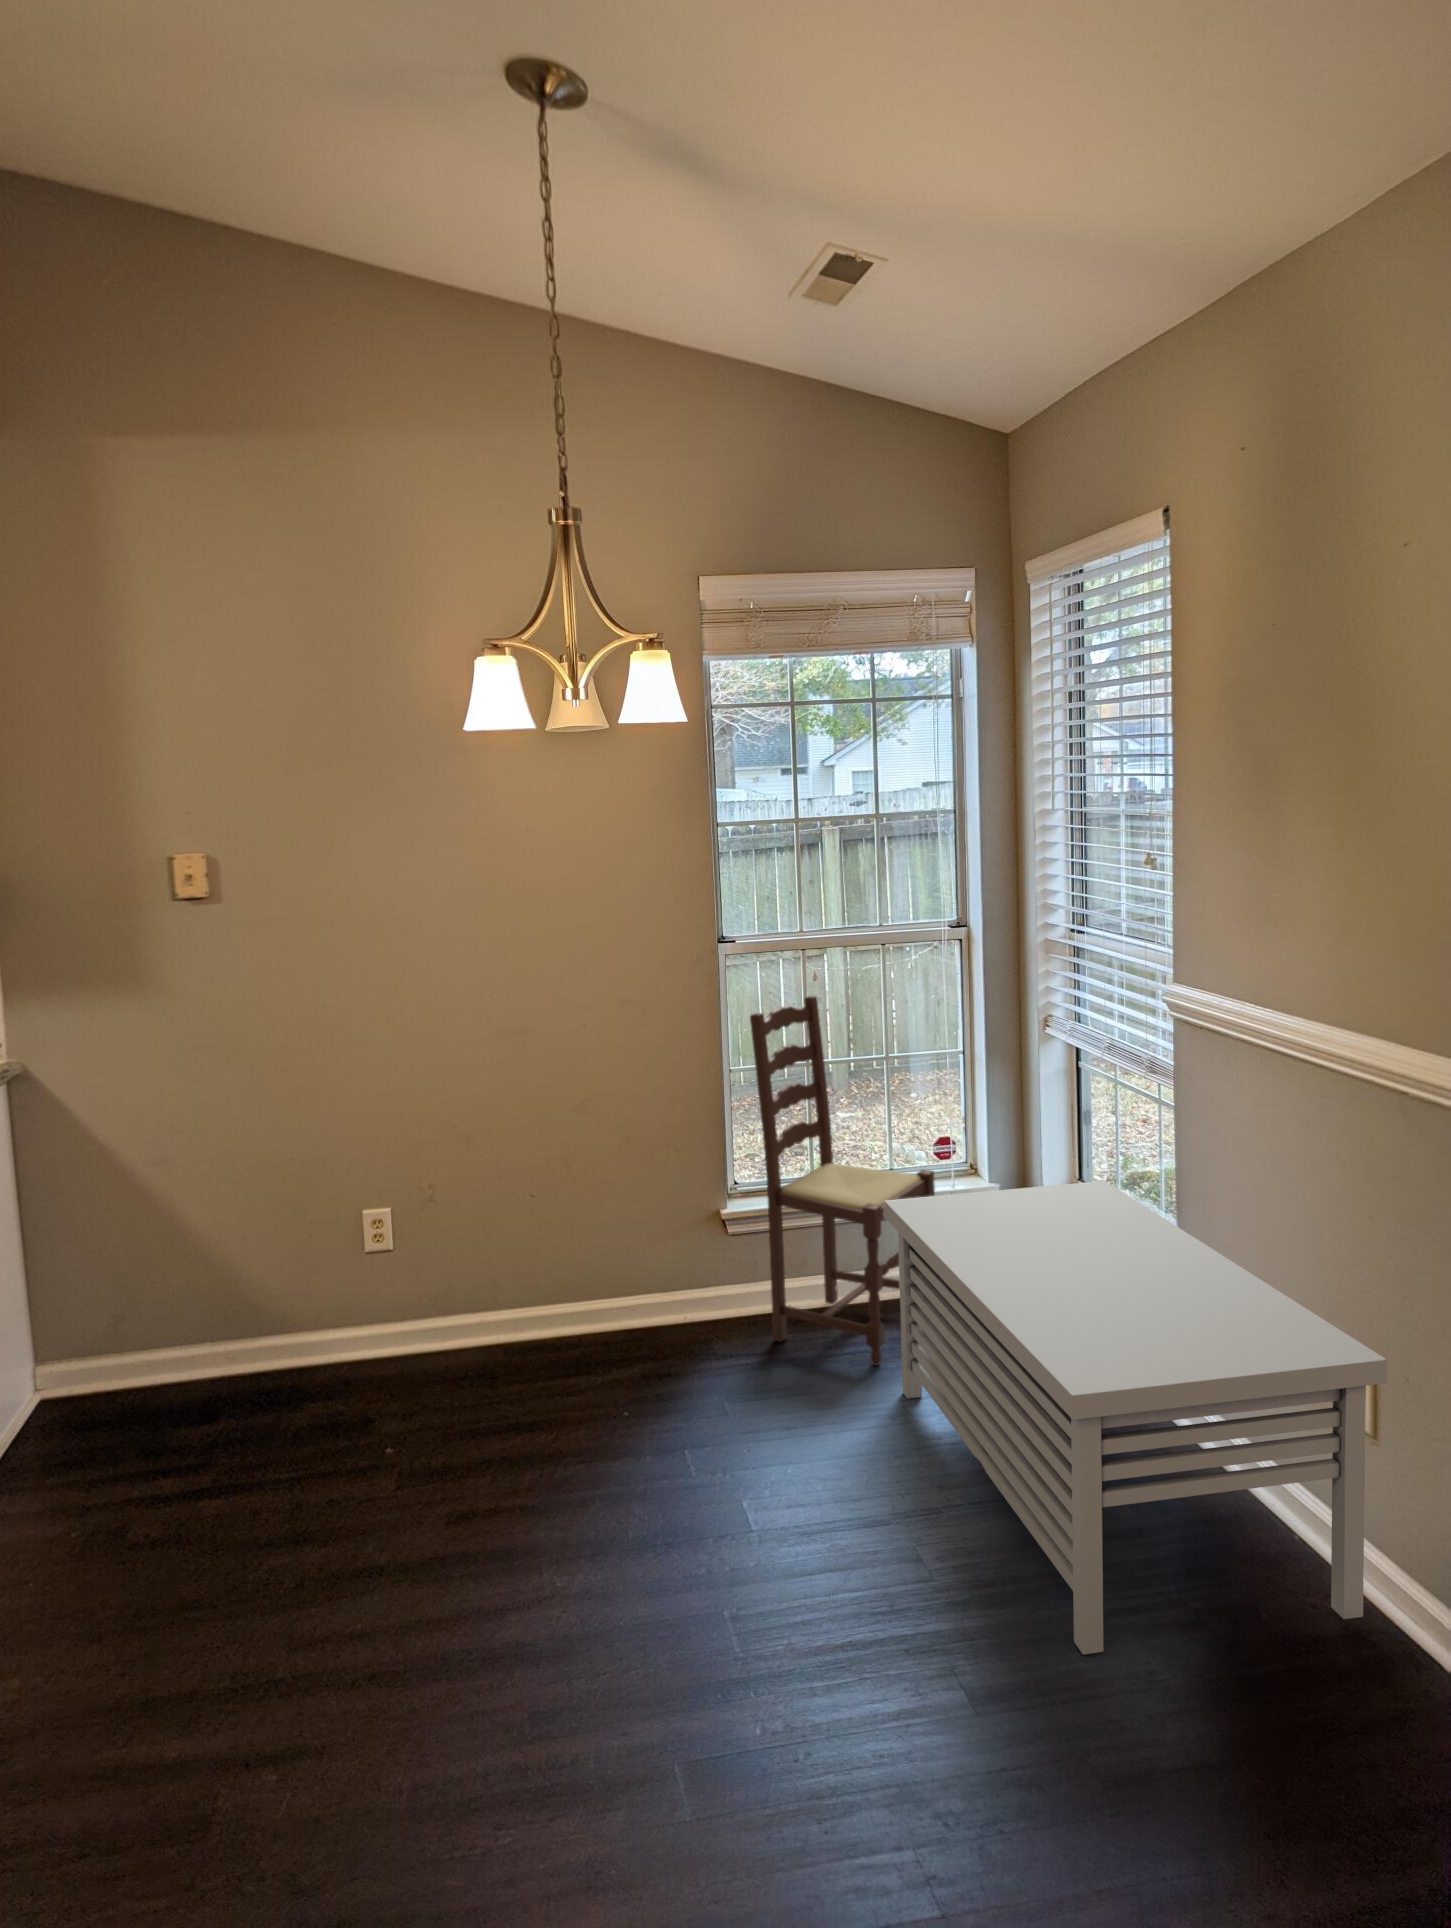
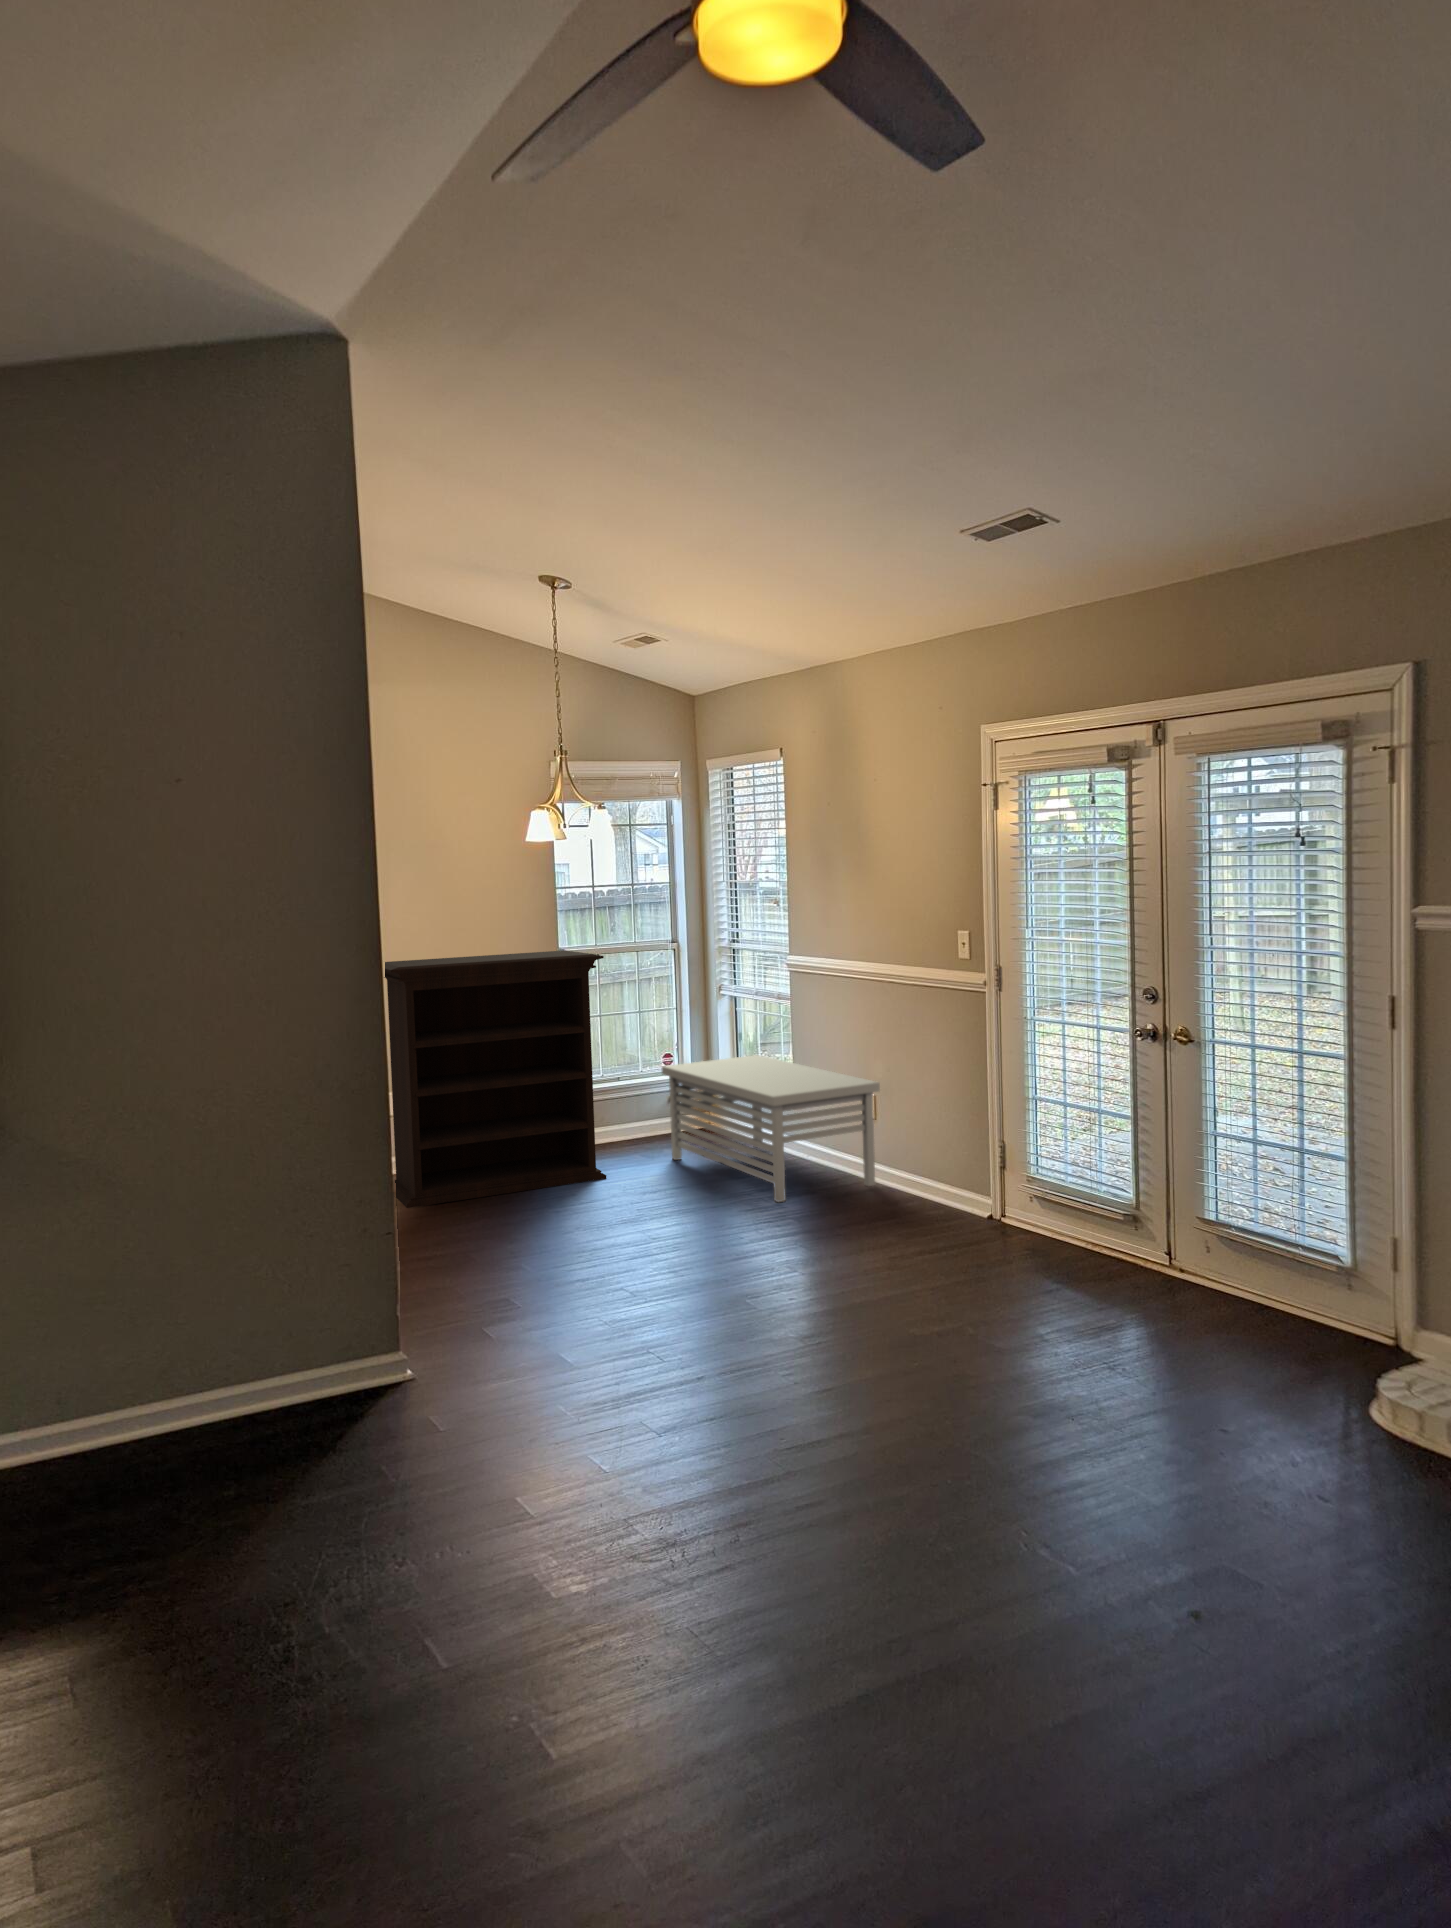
bookshelf: none [256,953,739,1487] -> present [384,950,606,1208]
dining chair: present [750,996,935,1365] -> none [585,978,674,1153]

